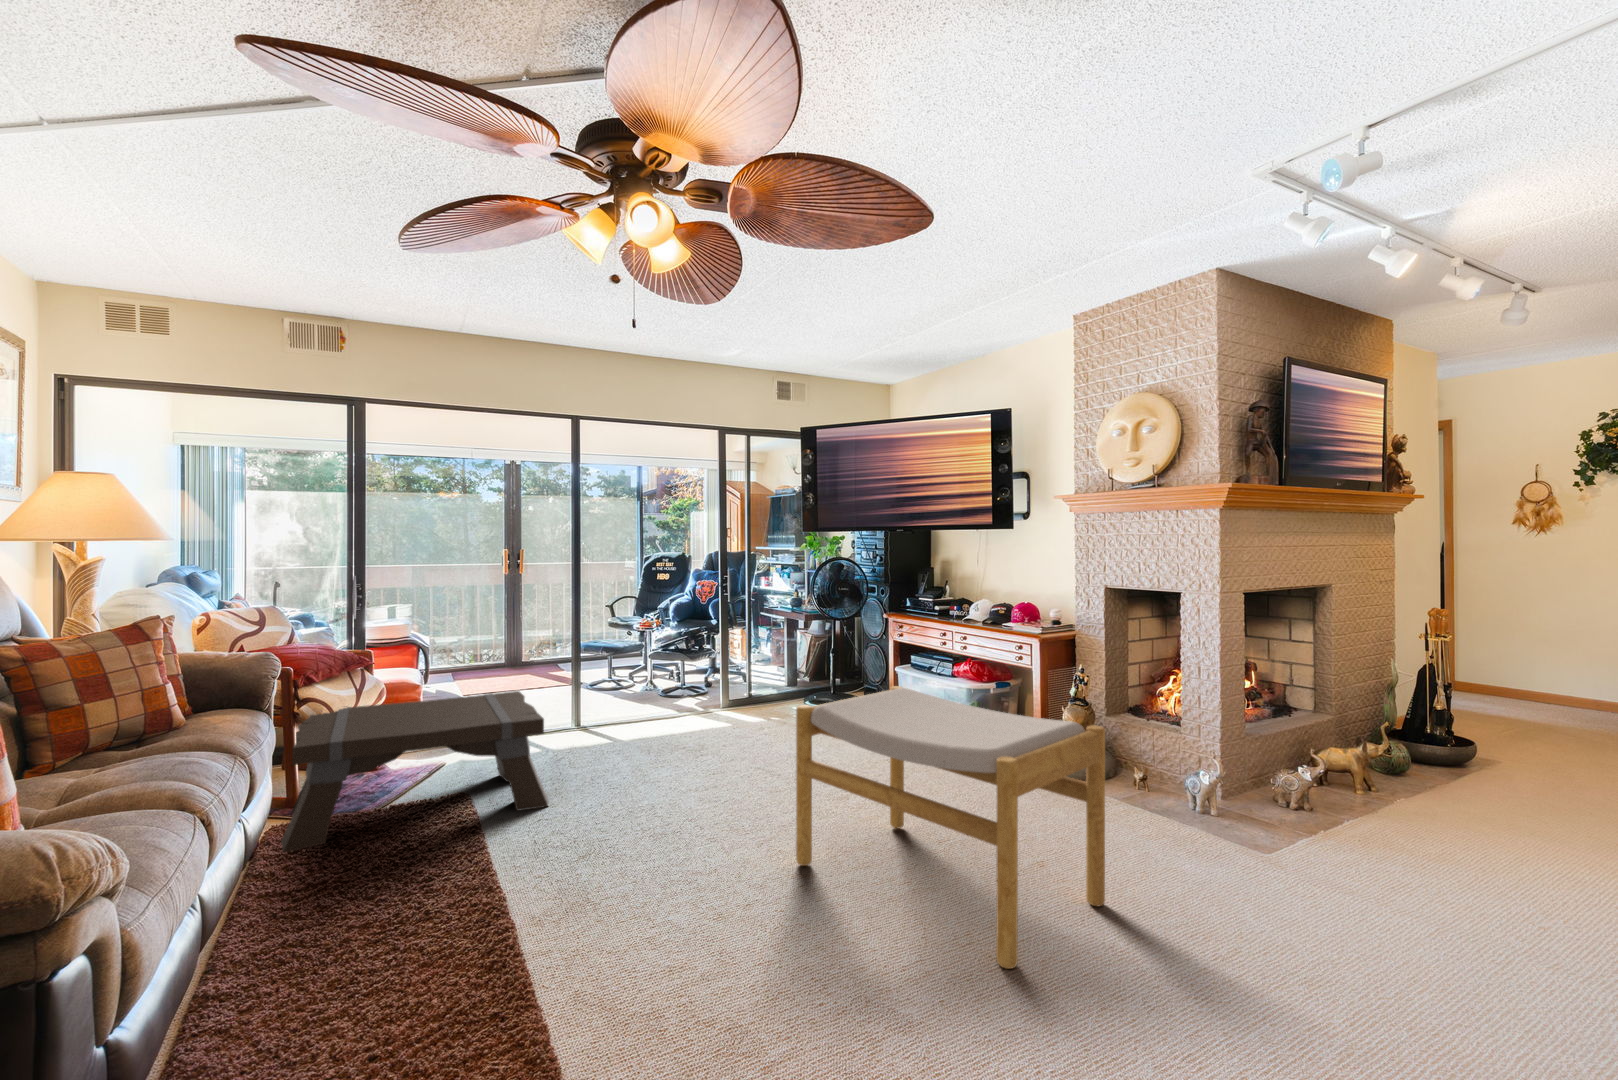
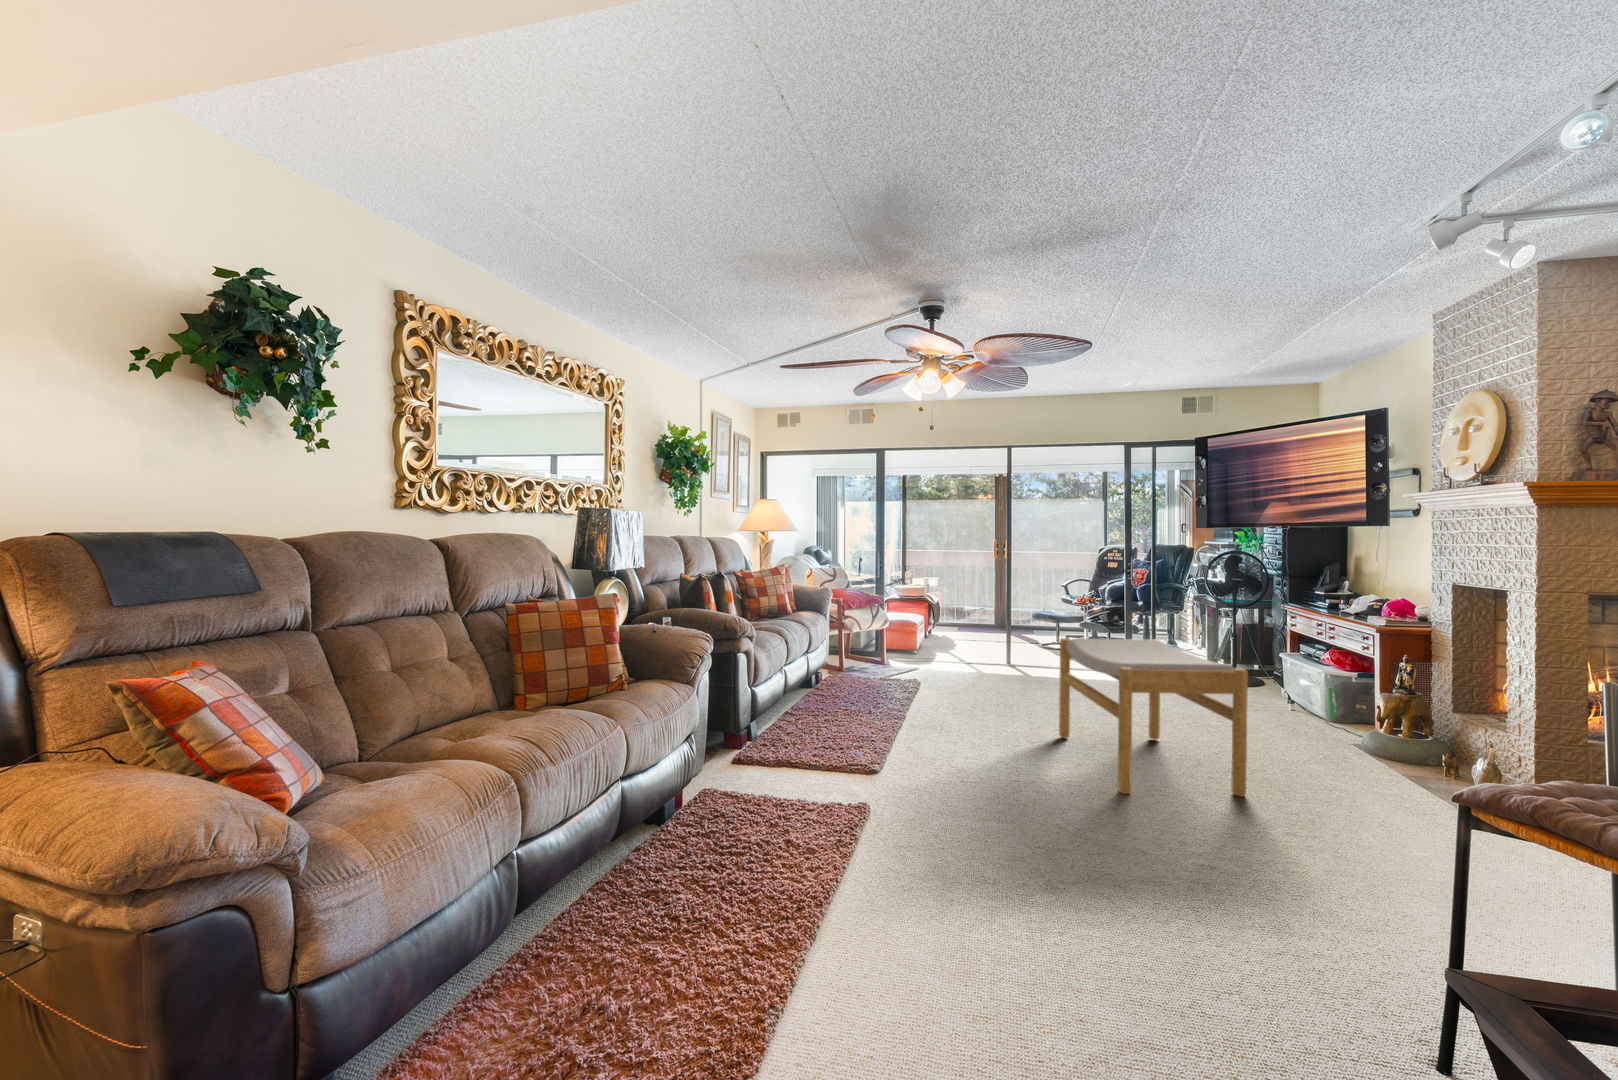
coffee table: present [281,691,548,852] -> none [828,621,957,690]

